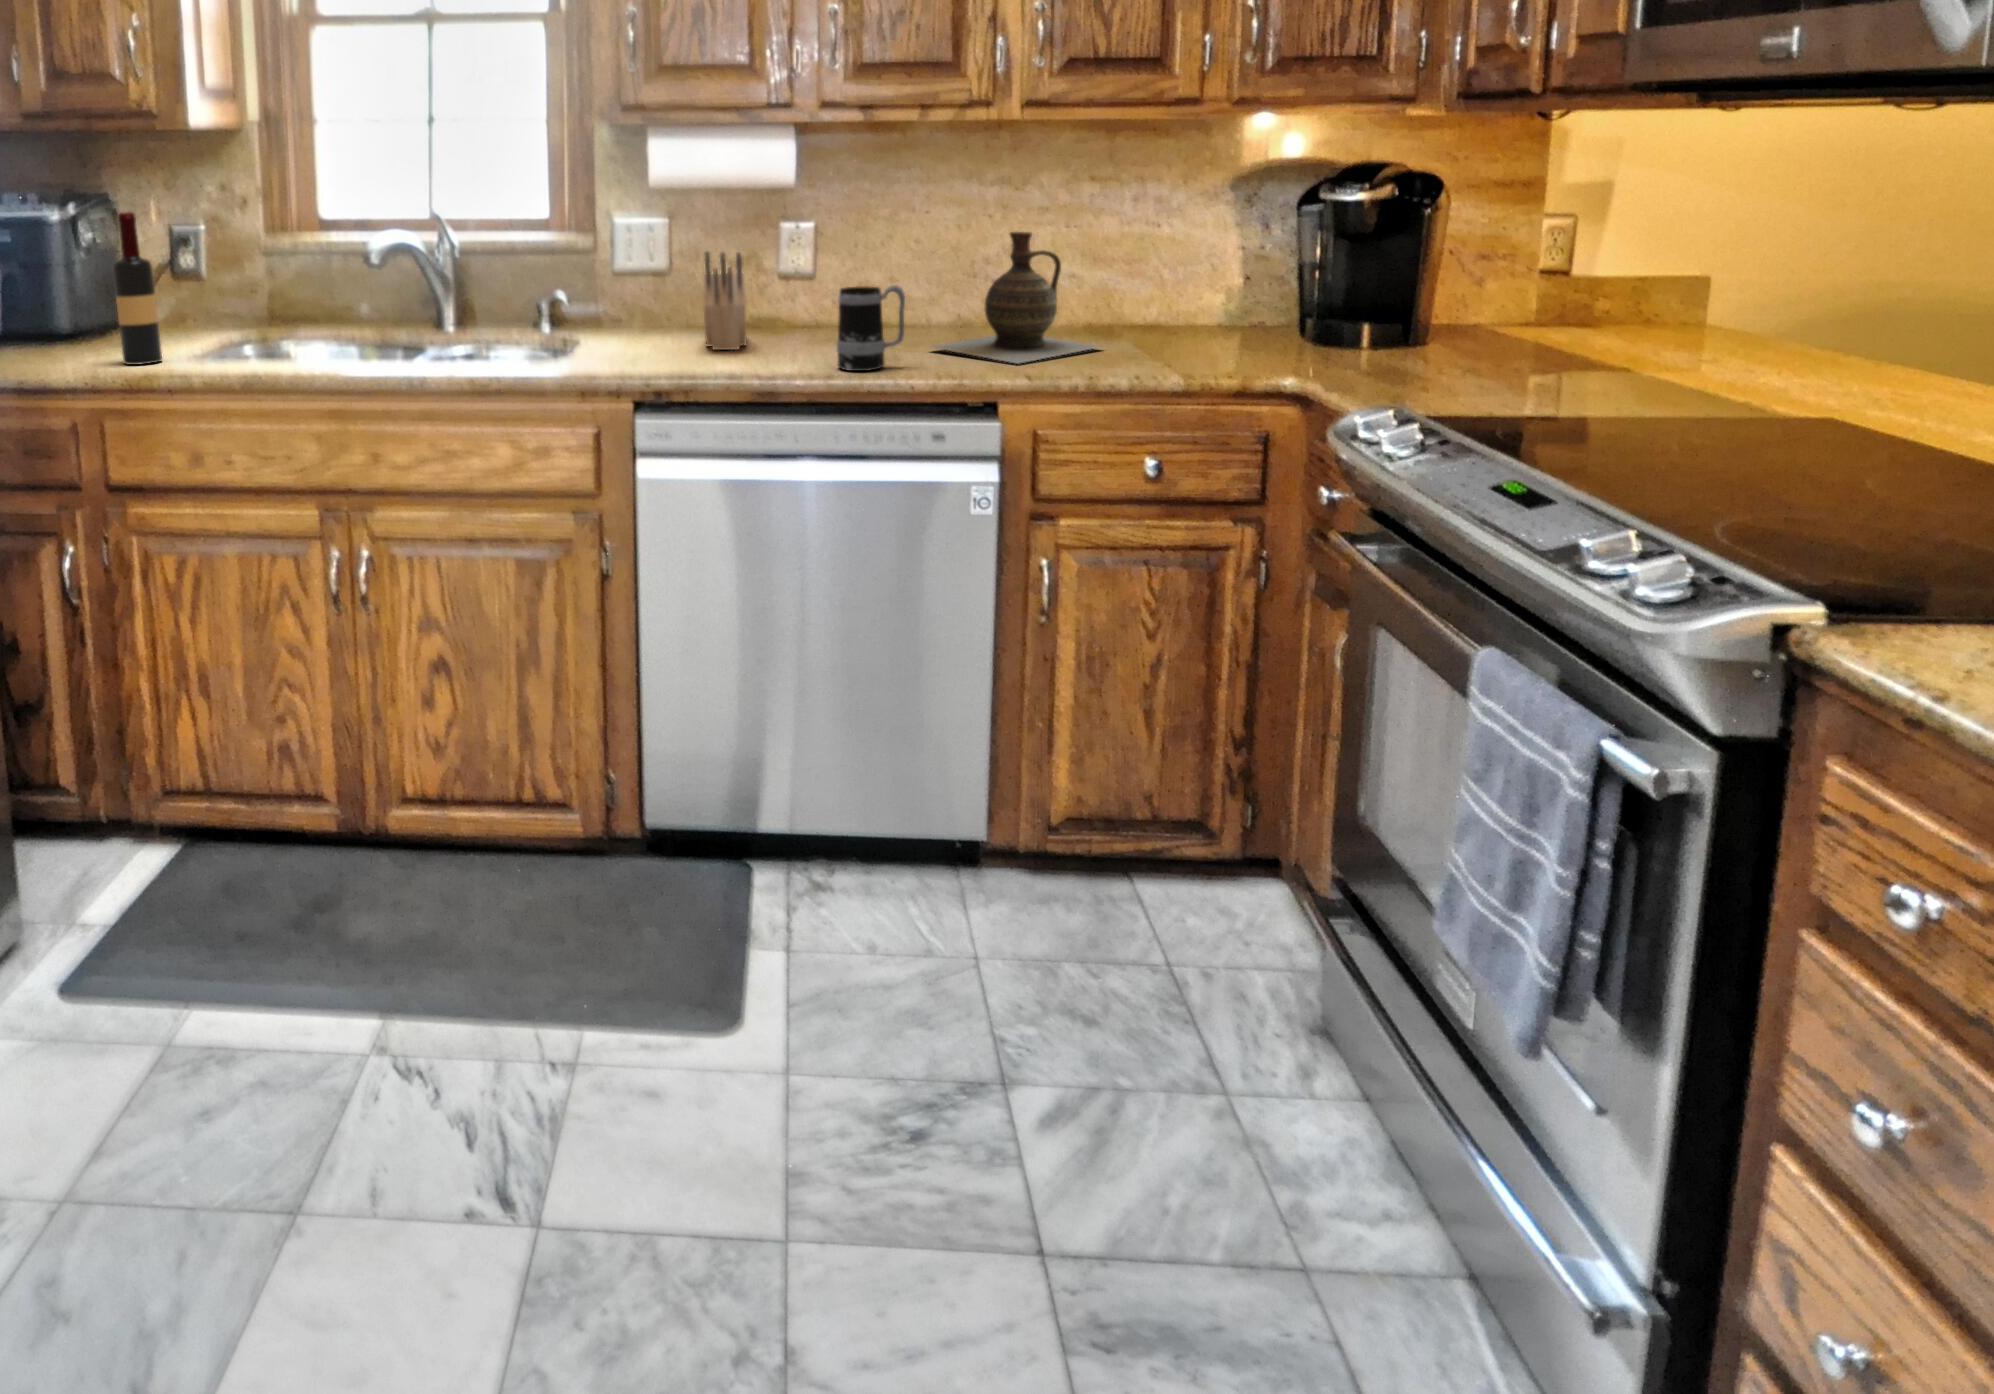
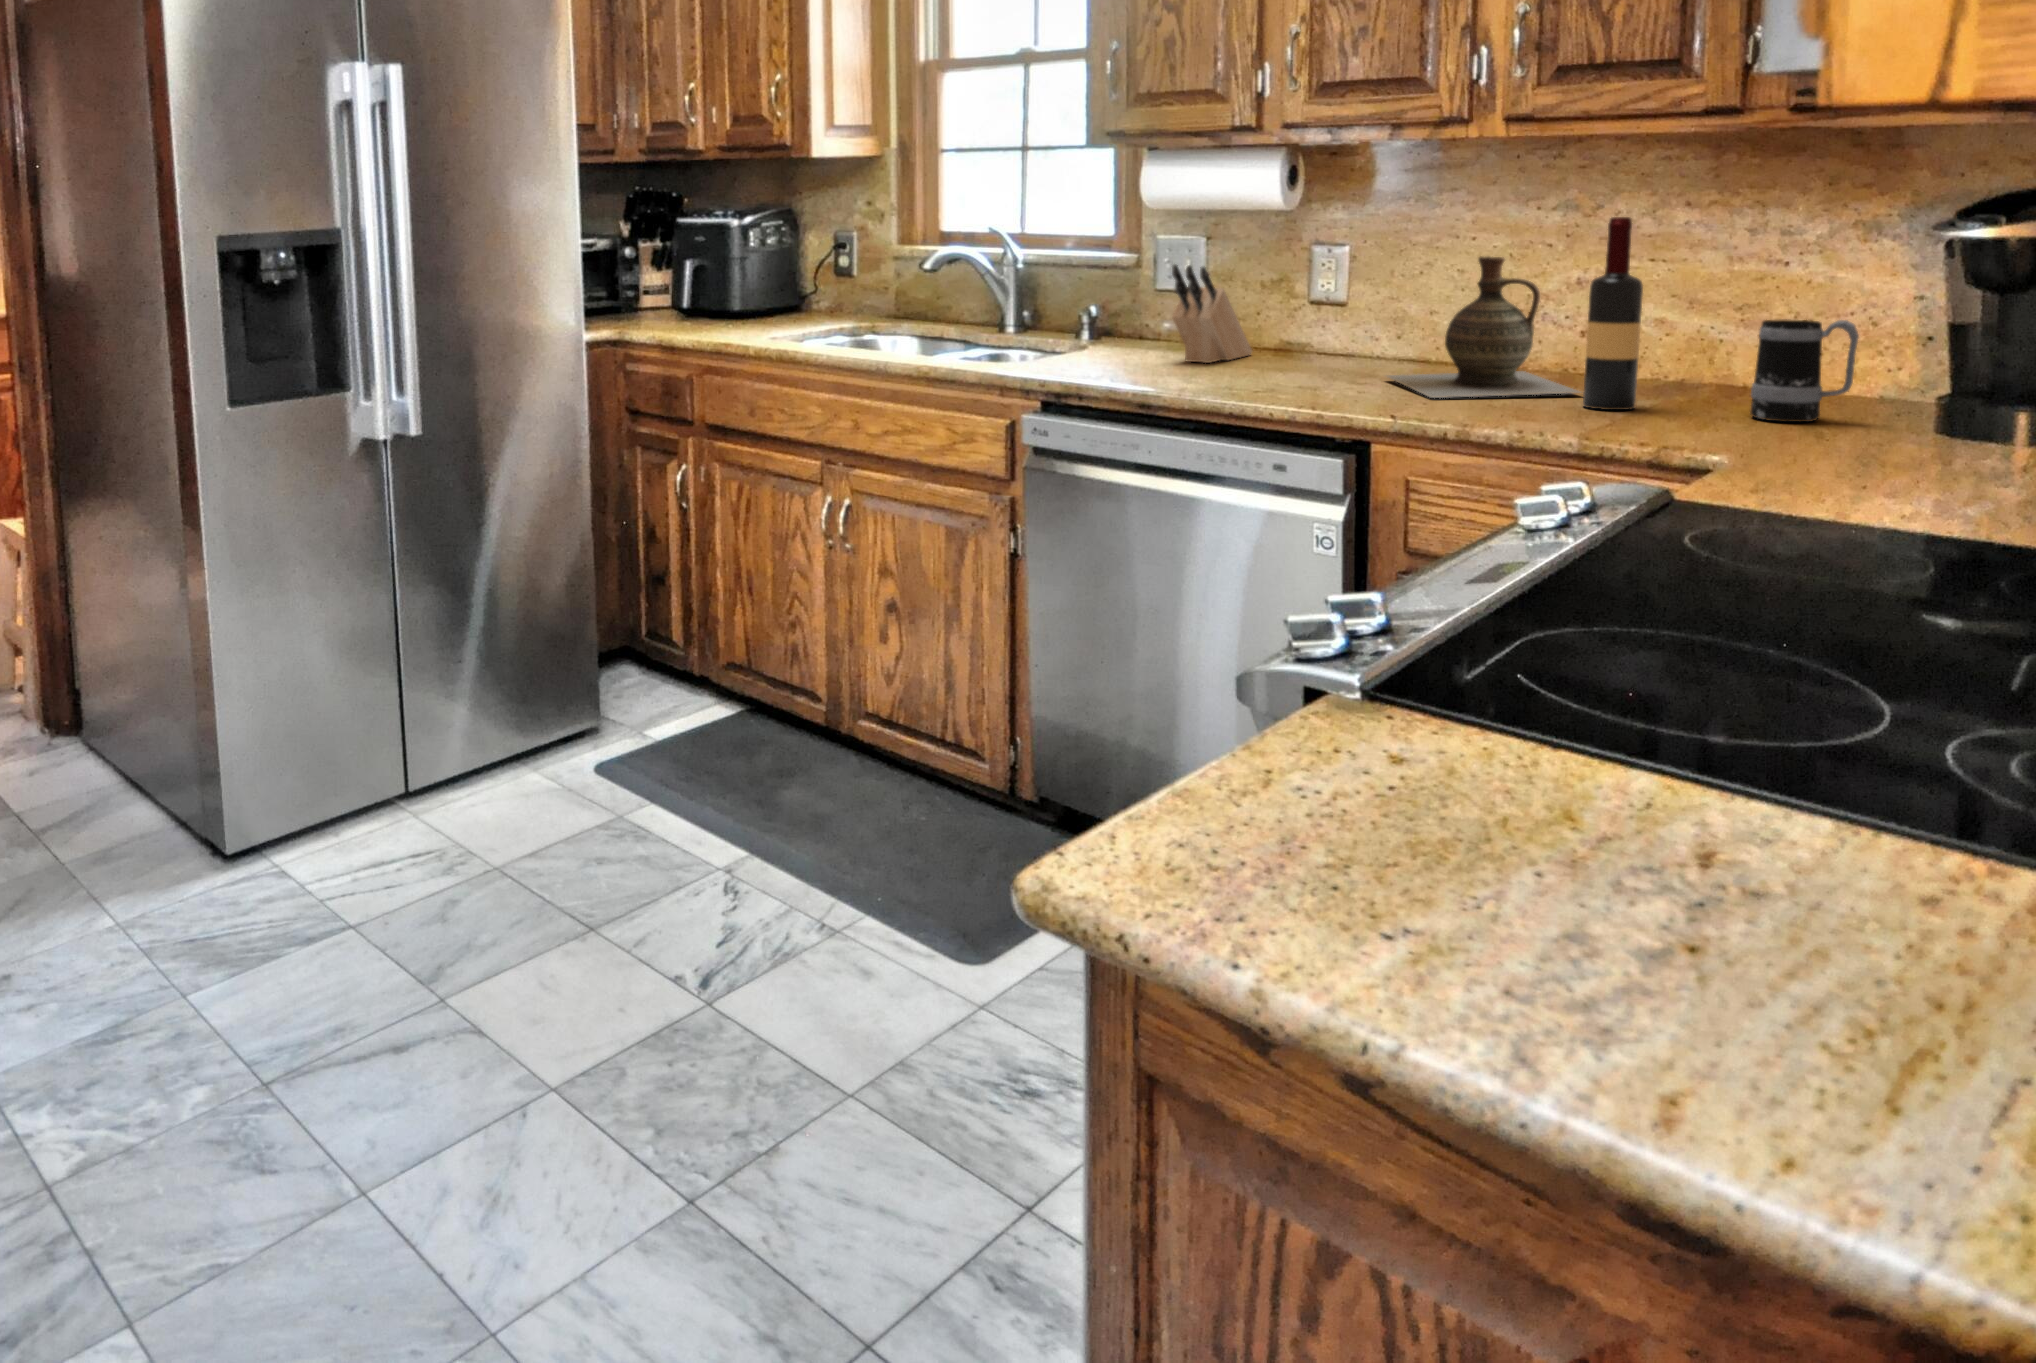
wine bottle: present [113,212,162,365] -> present [1583,217,1643,410]
mug: present [837,285,905,371] -> present [1751,319,1859,422]

